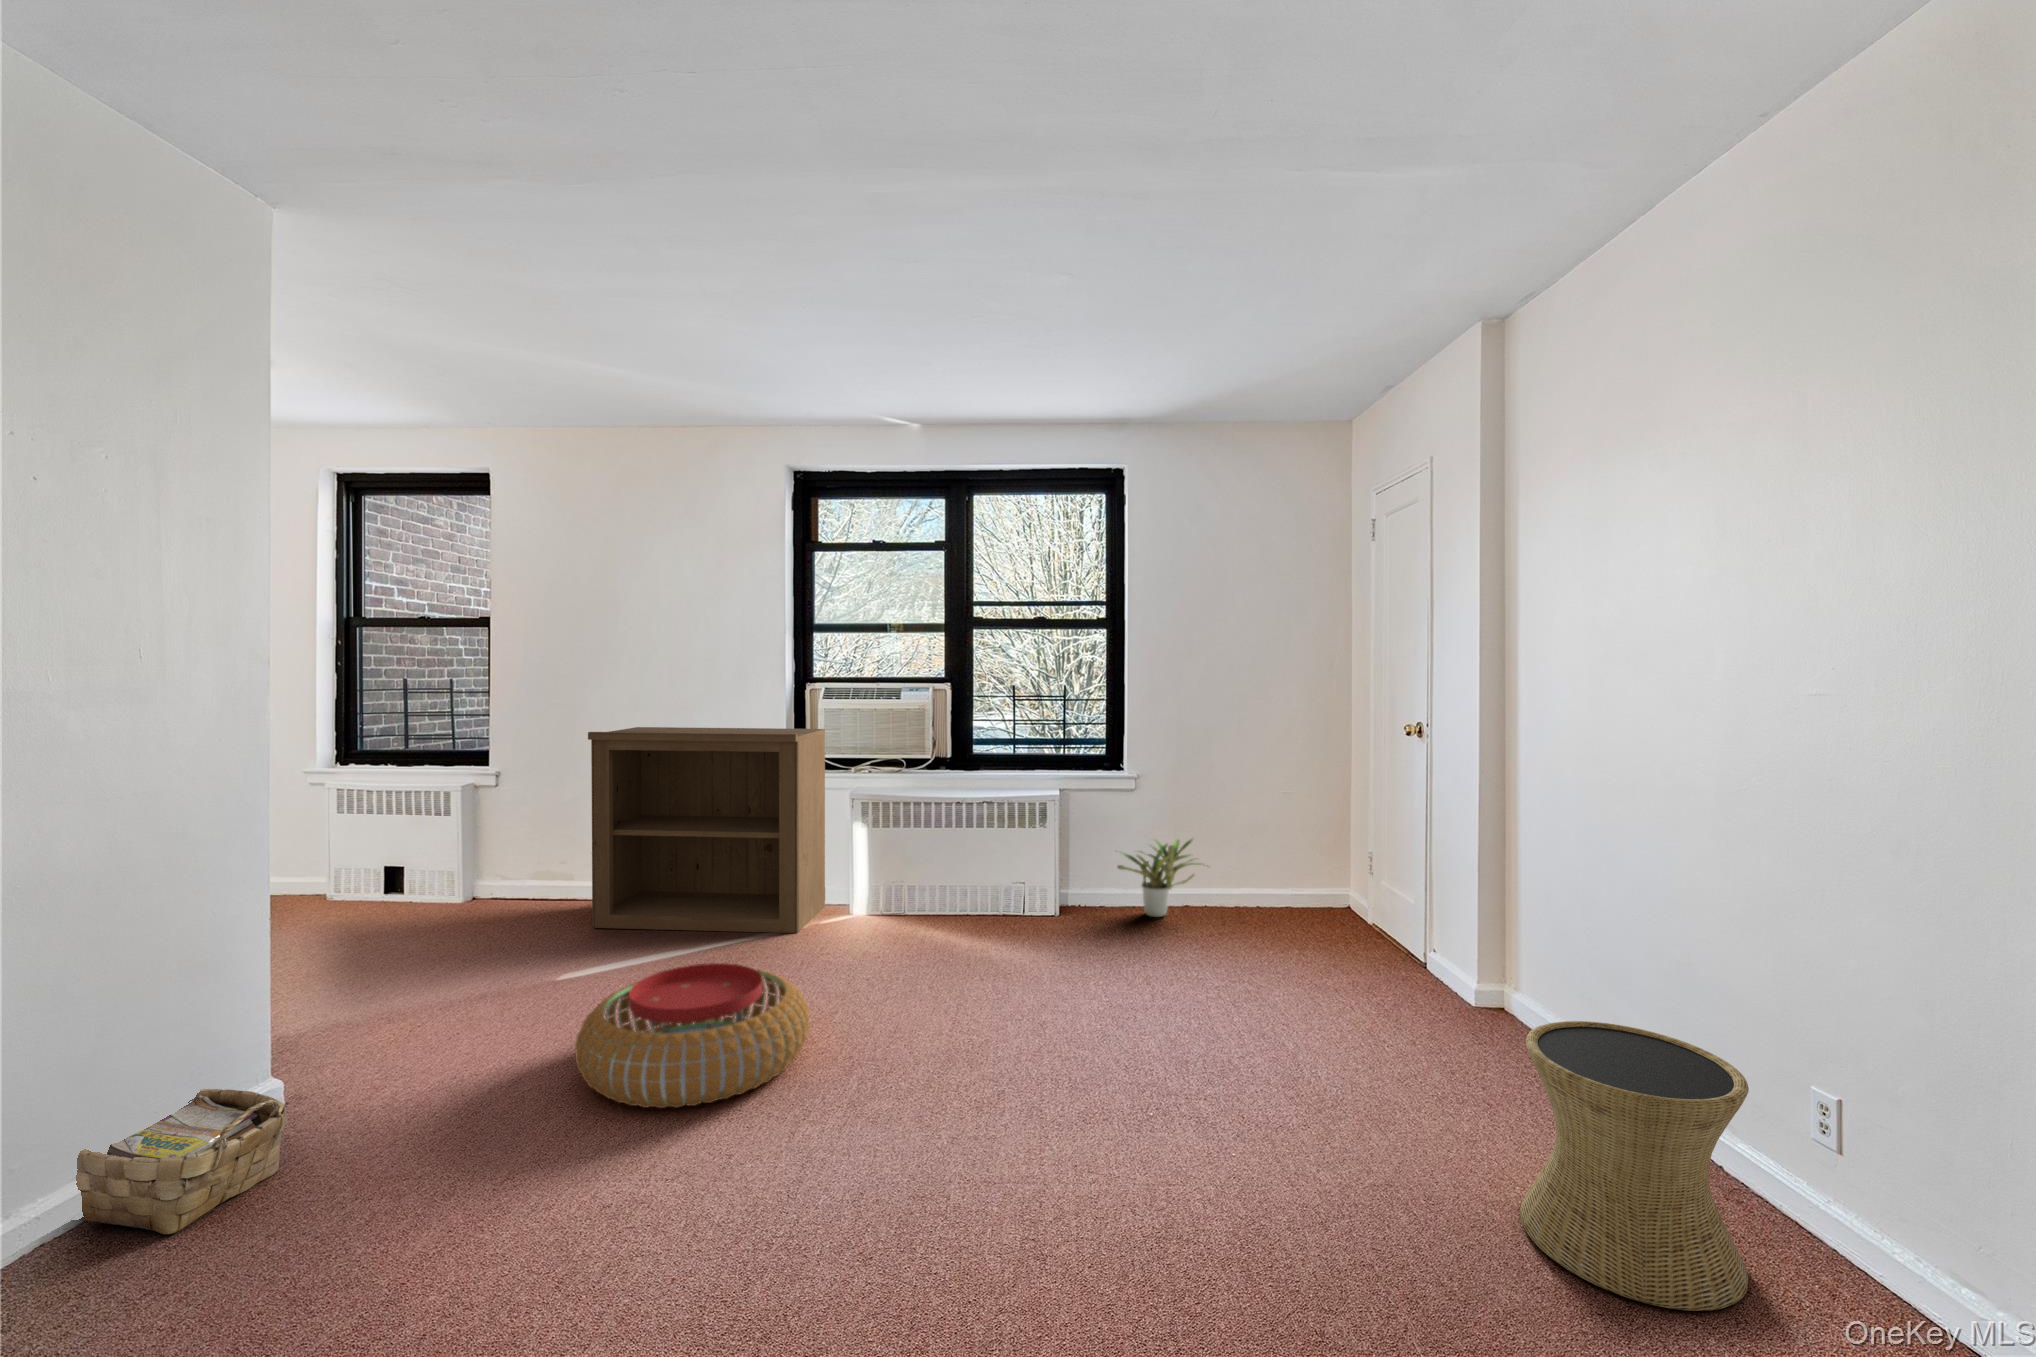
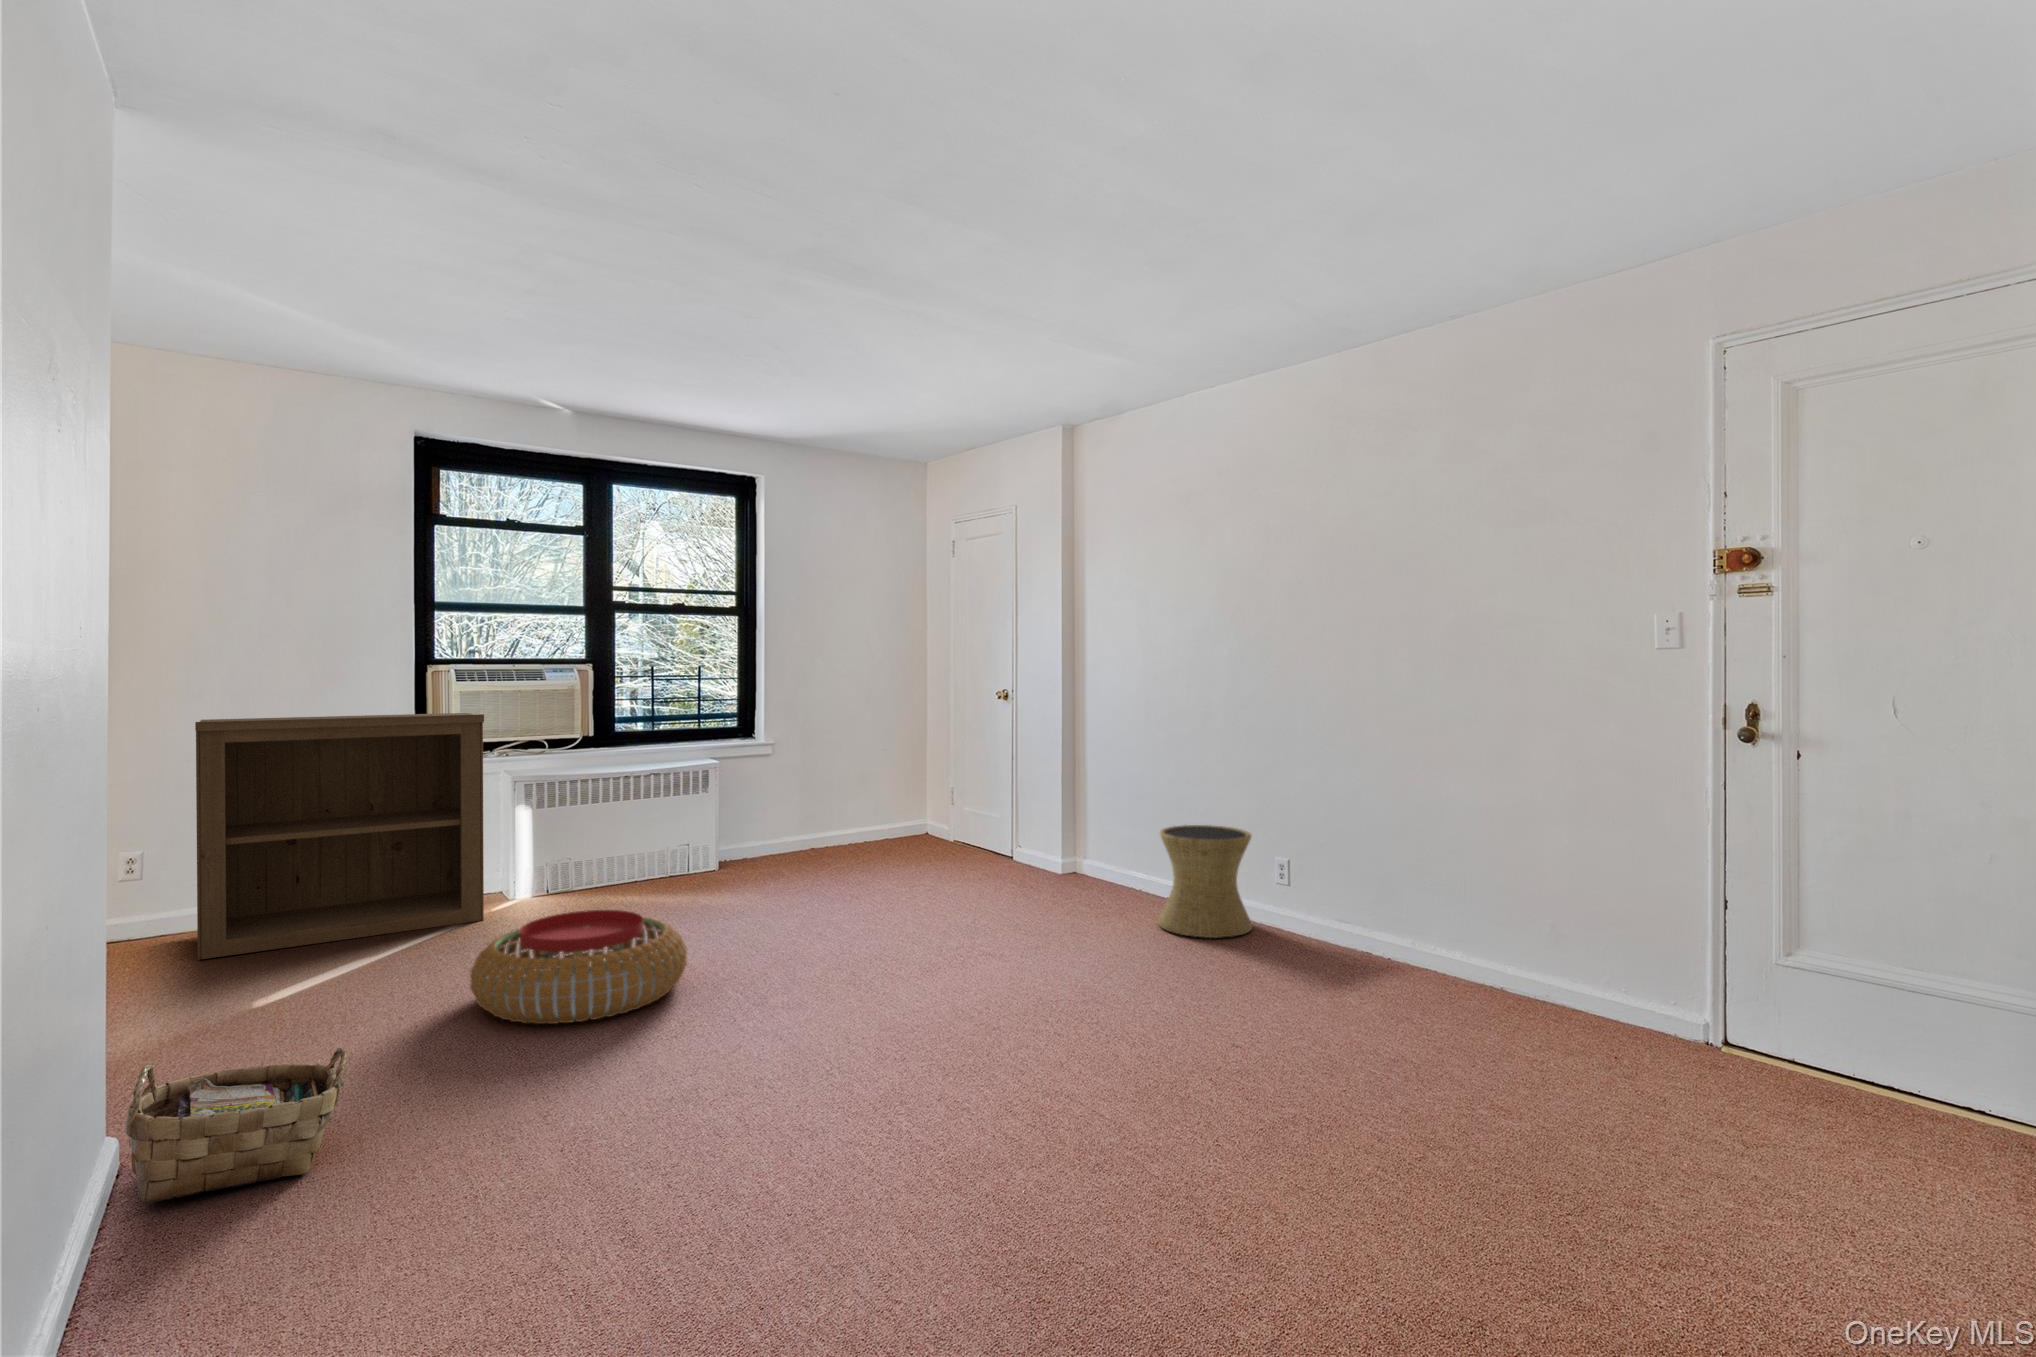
potted plant: present [1118,839,1202,917] -> none [756,790,837,860]

